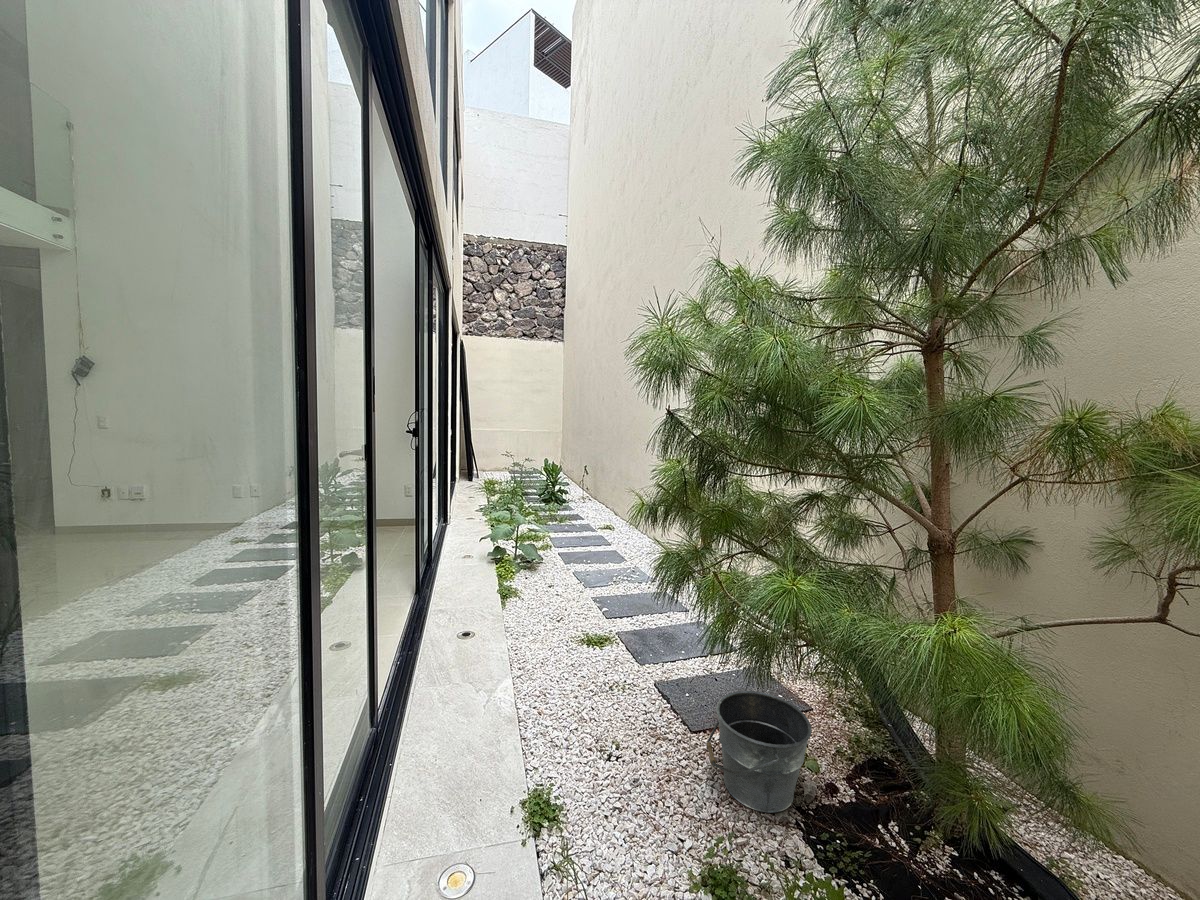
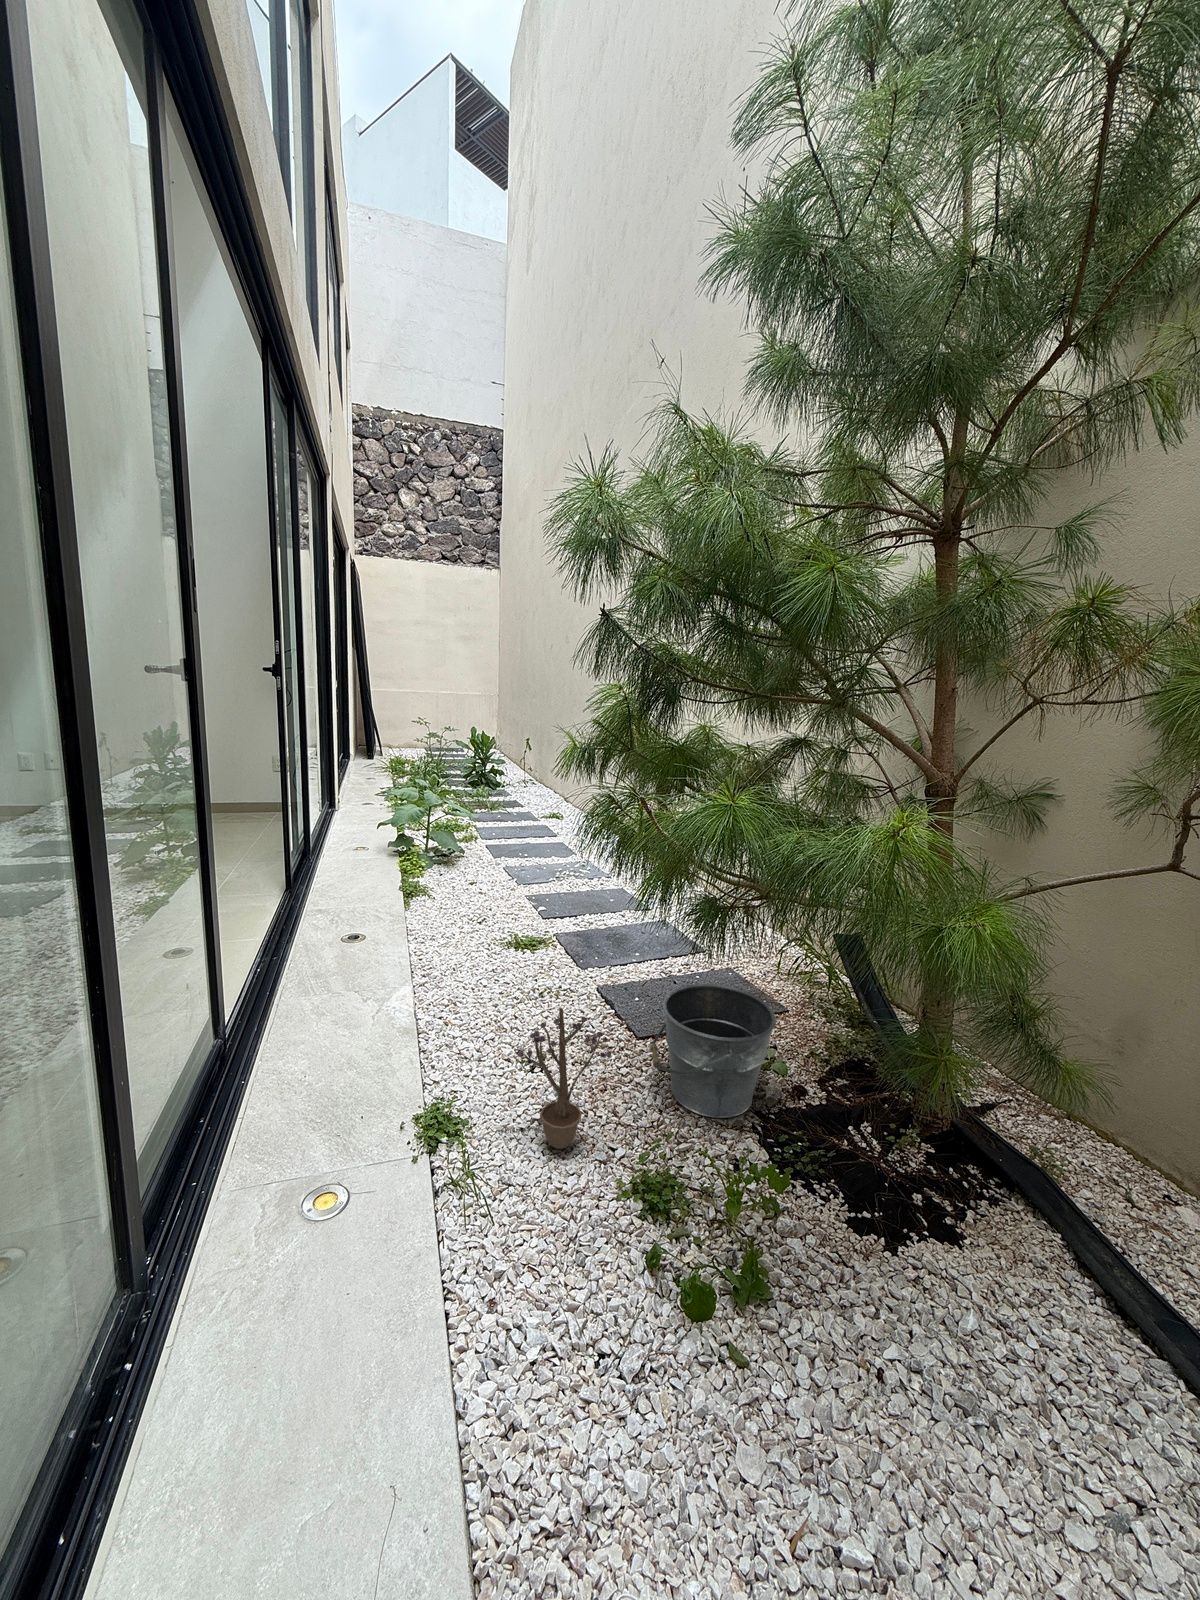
decorative plant: none [586,717,680,838] -> present [496,1008,611,1149]

